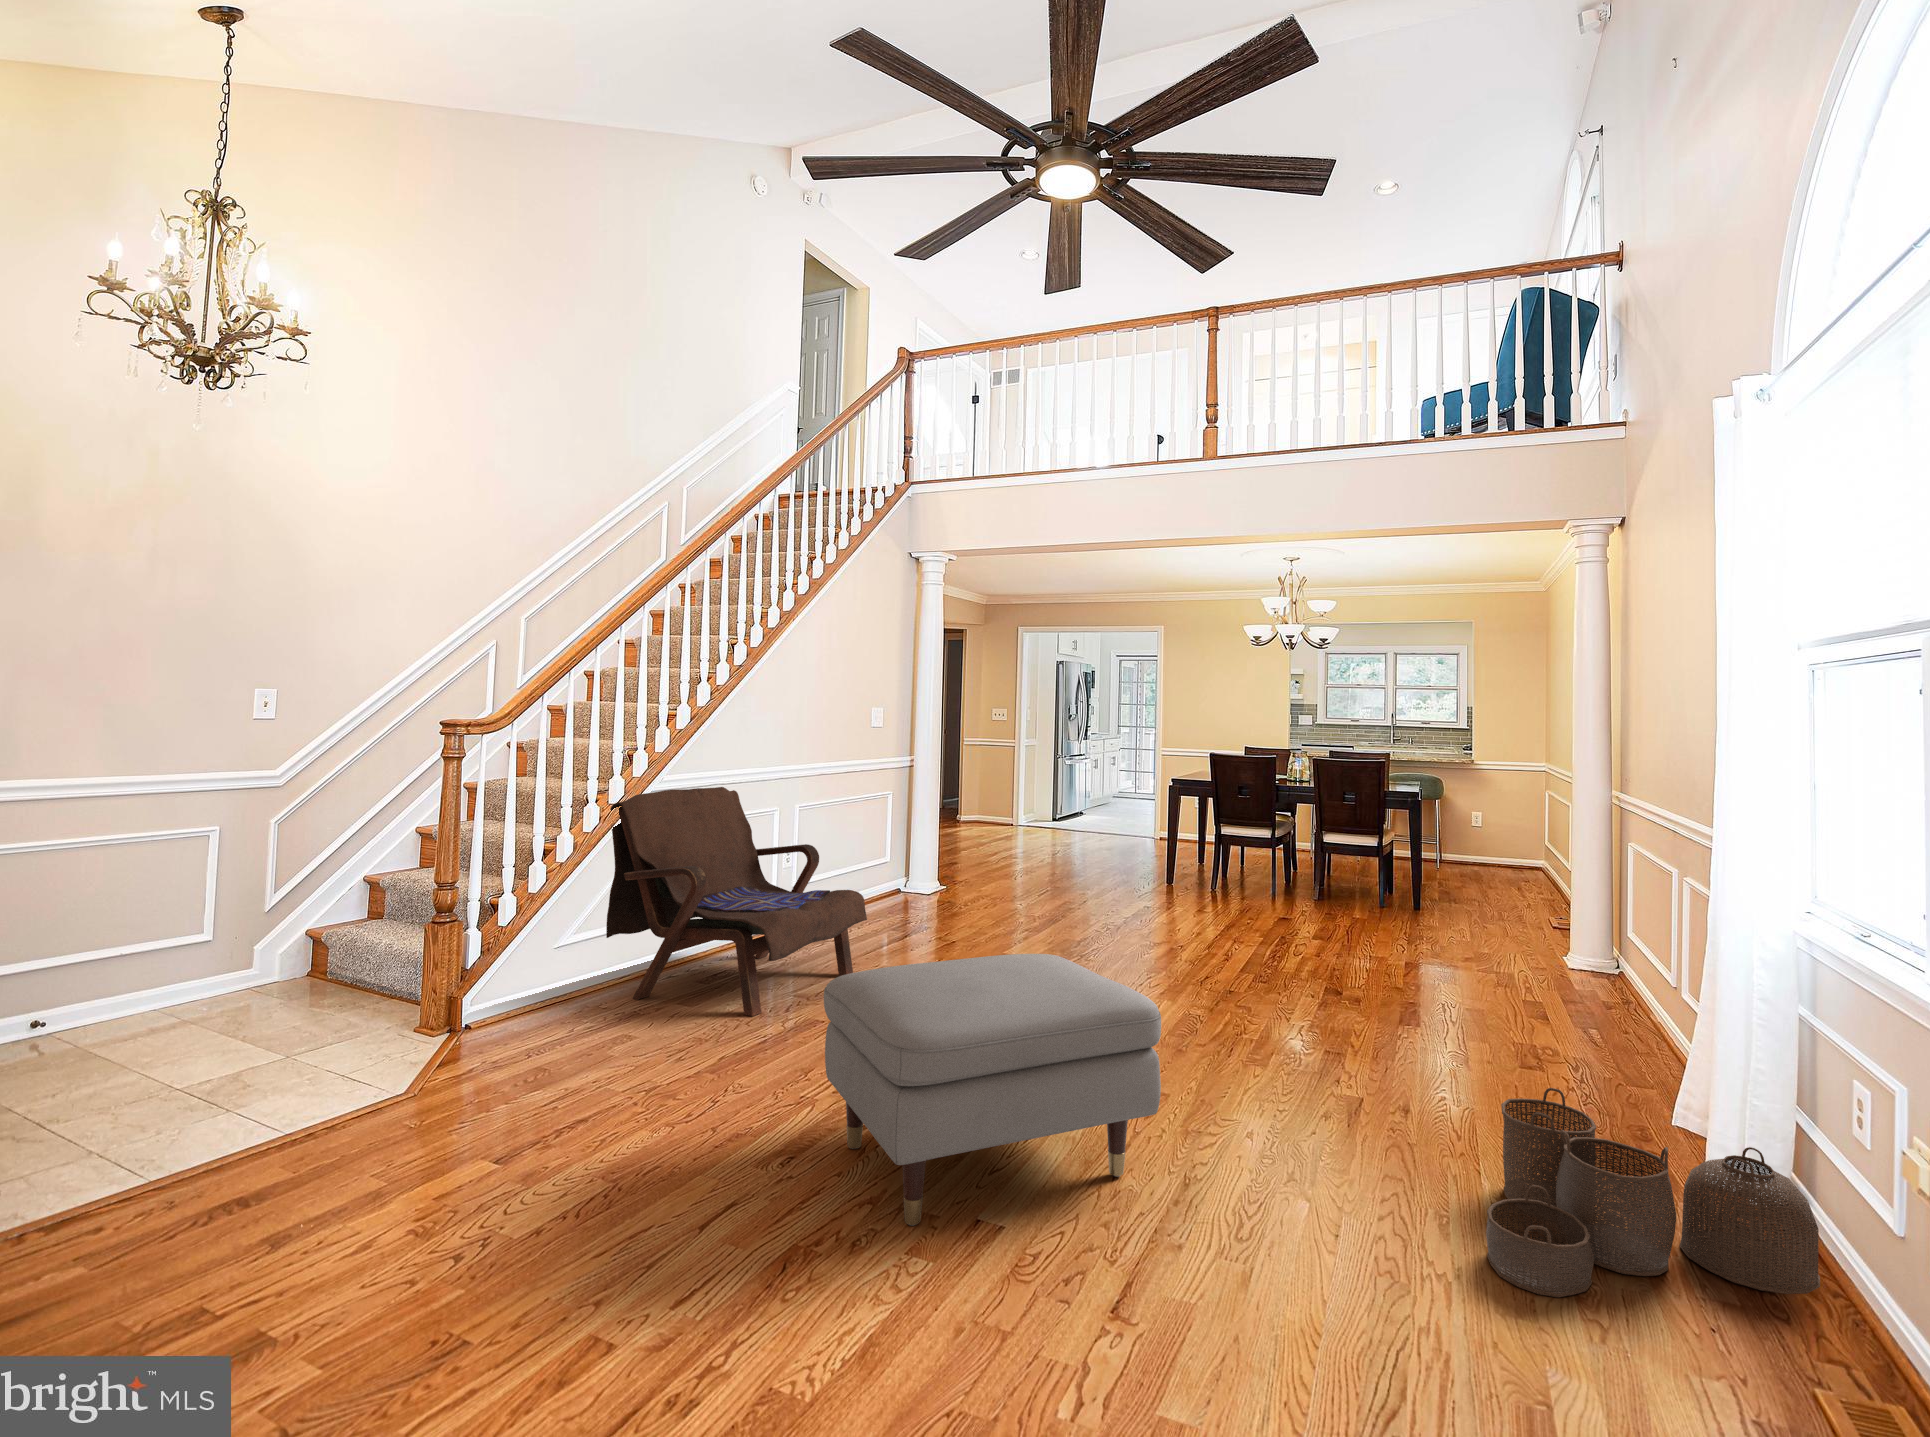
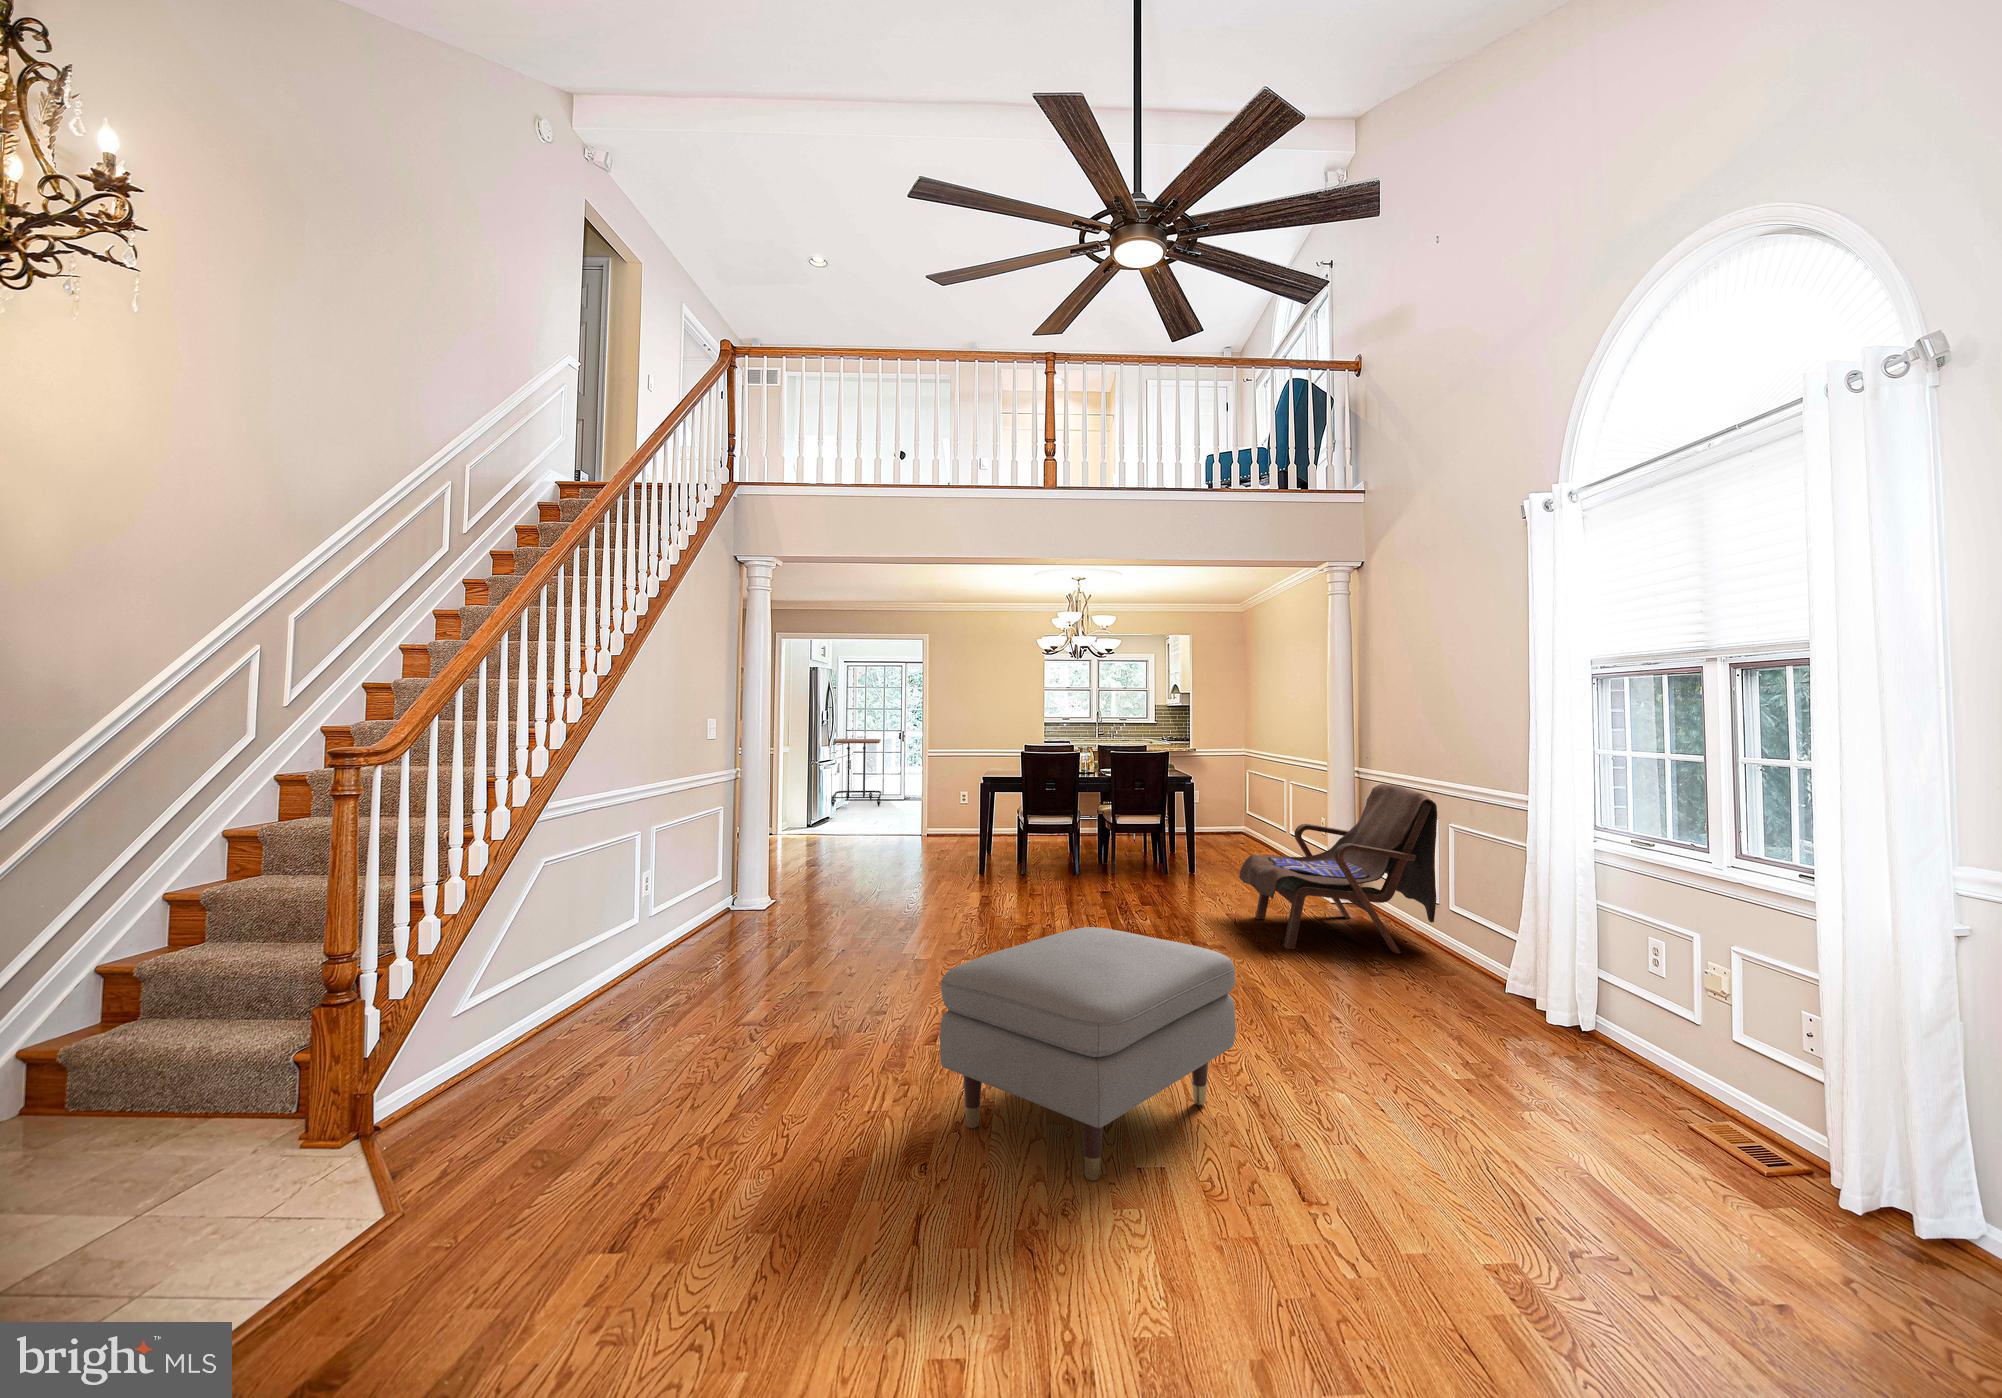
side table: none [1068,746,1127,821] -> present [831,739,882,806]
armchair: present [606,787,867,1016] -> present [1240,784,1437,953]
woven basket: present [1486,1088,1820,1297] -> none [1439,981,1651,1125]

